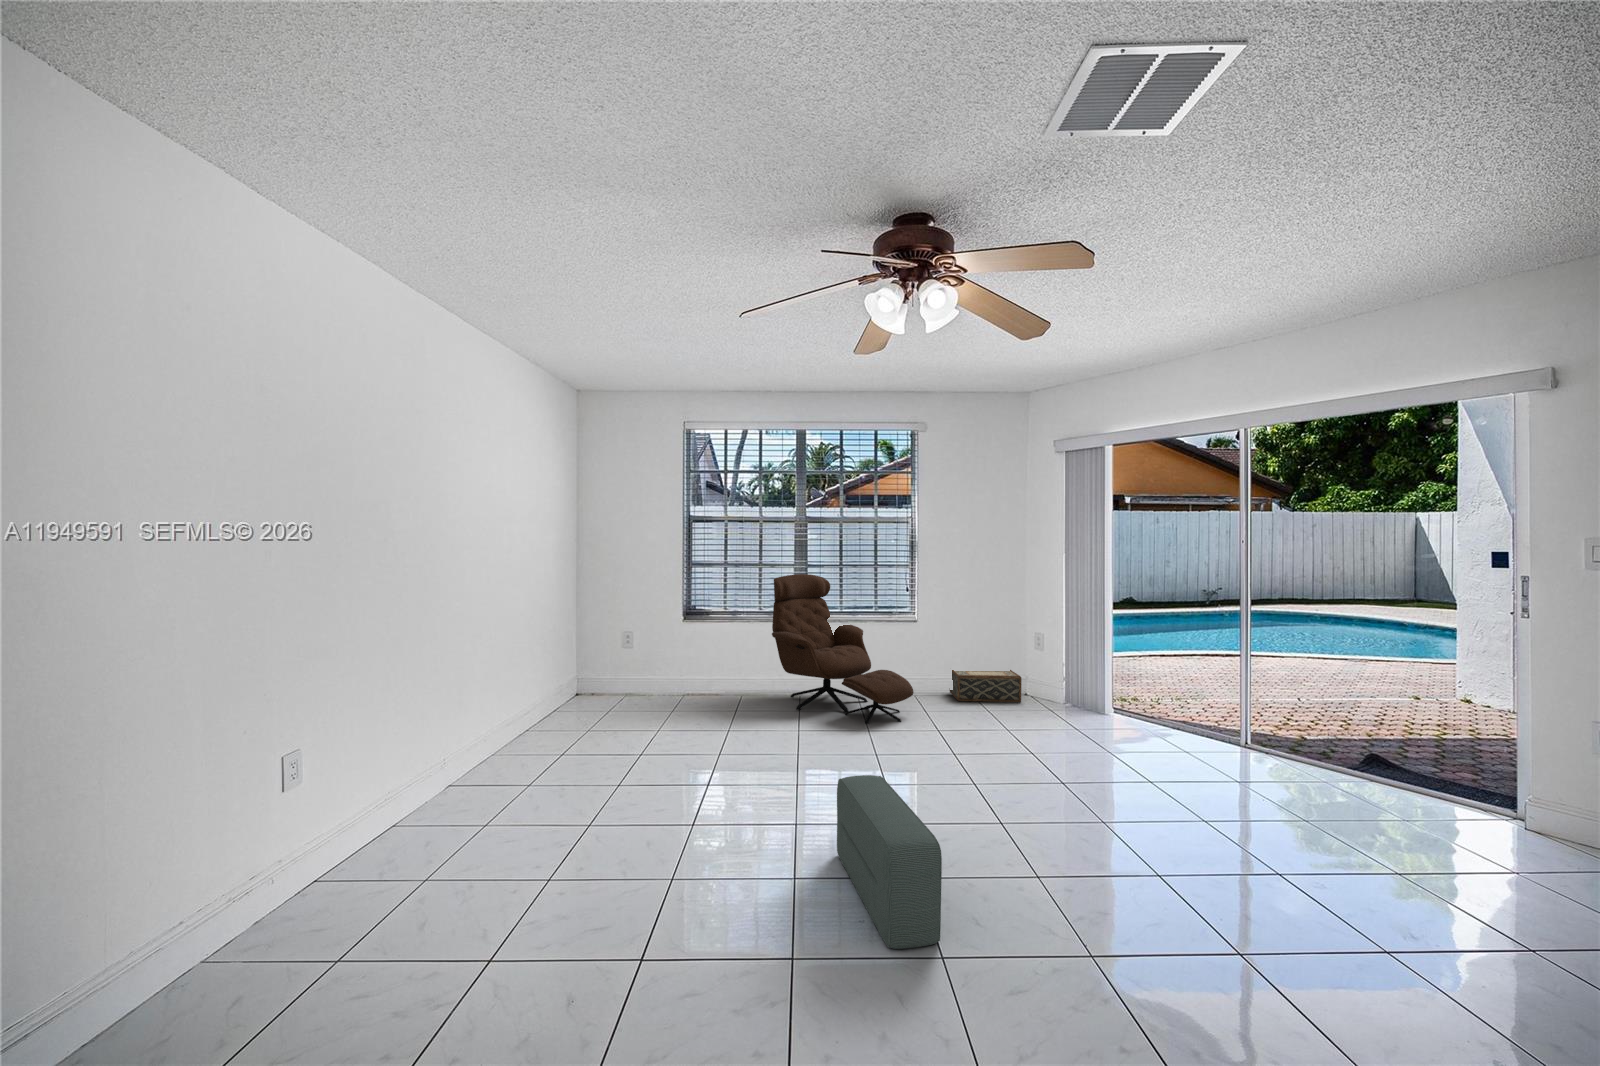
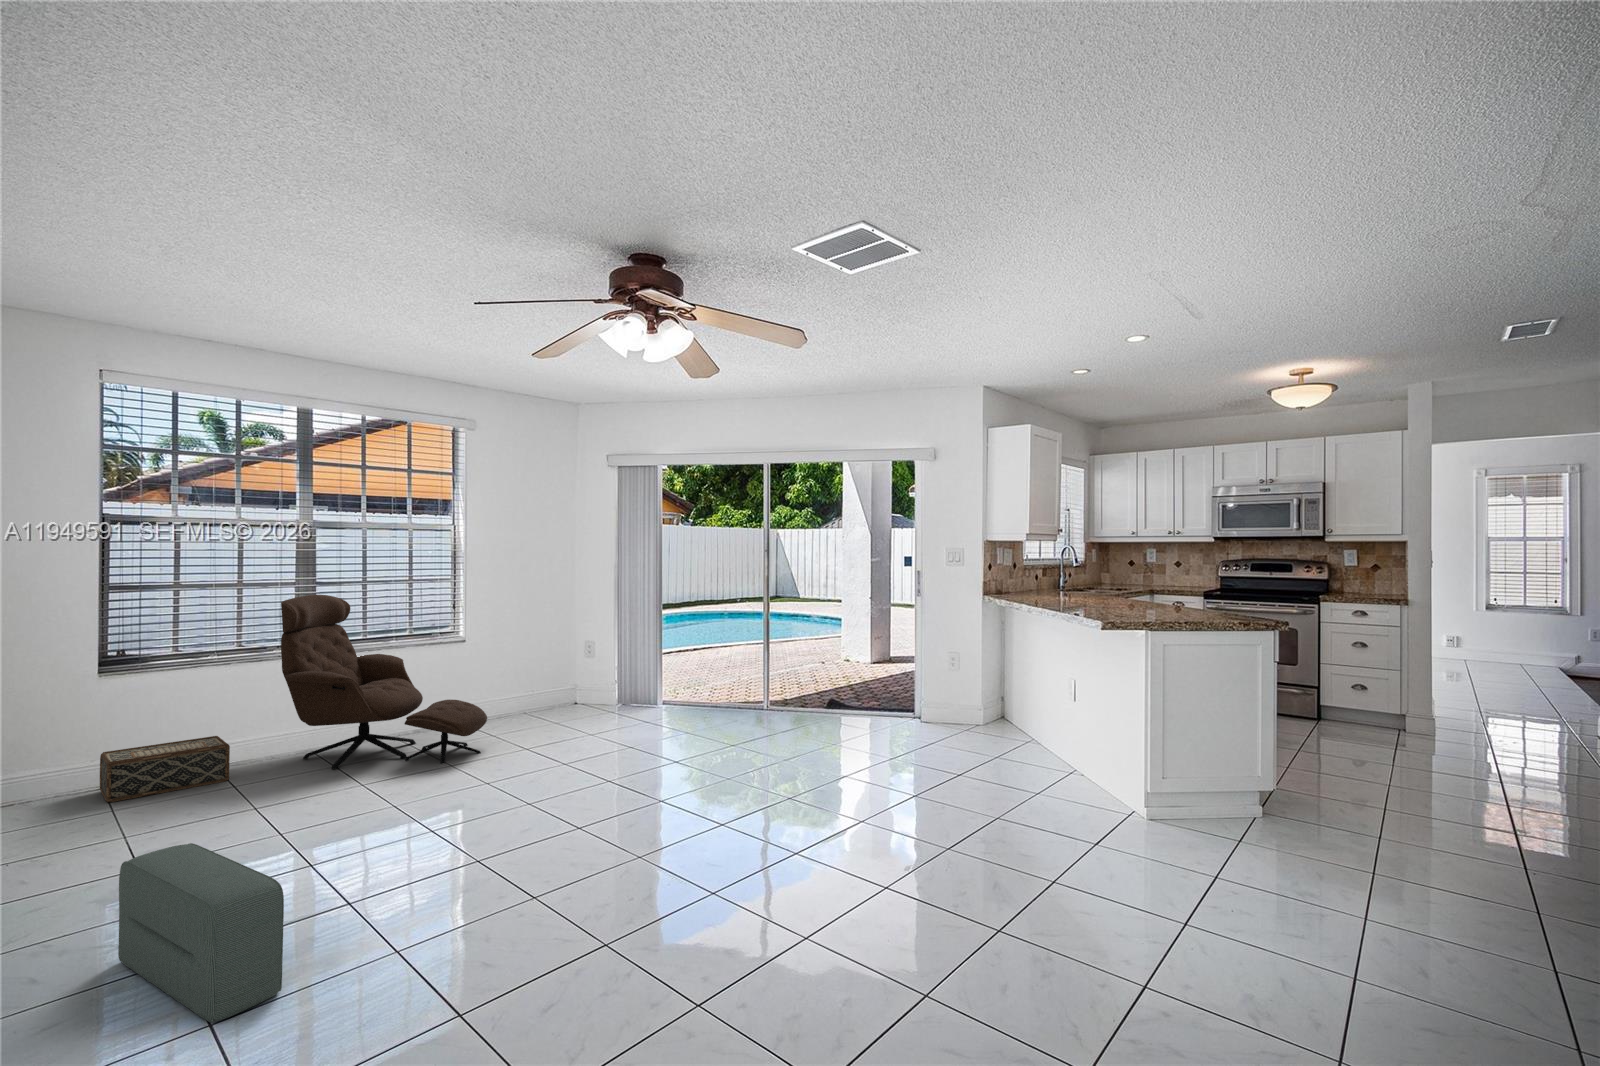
woven basket: present [950,670,1022,702] -> present [100,736,230,802]
pouf: present [837,775,942,949] -> present [118,843,284,1022]

